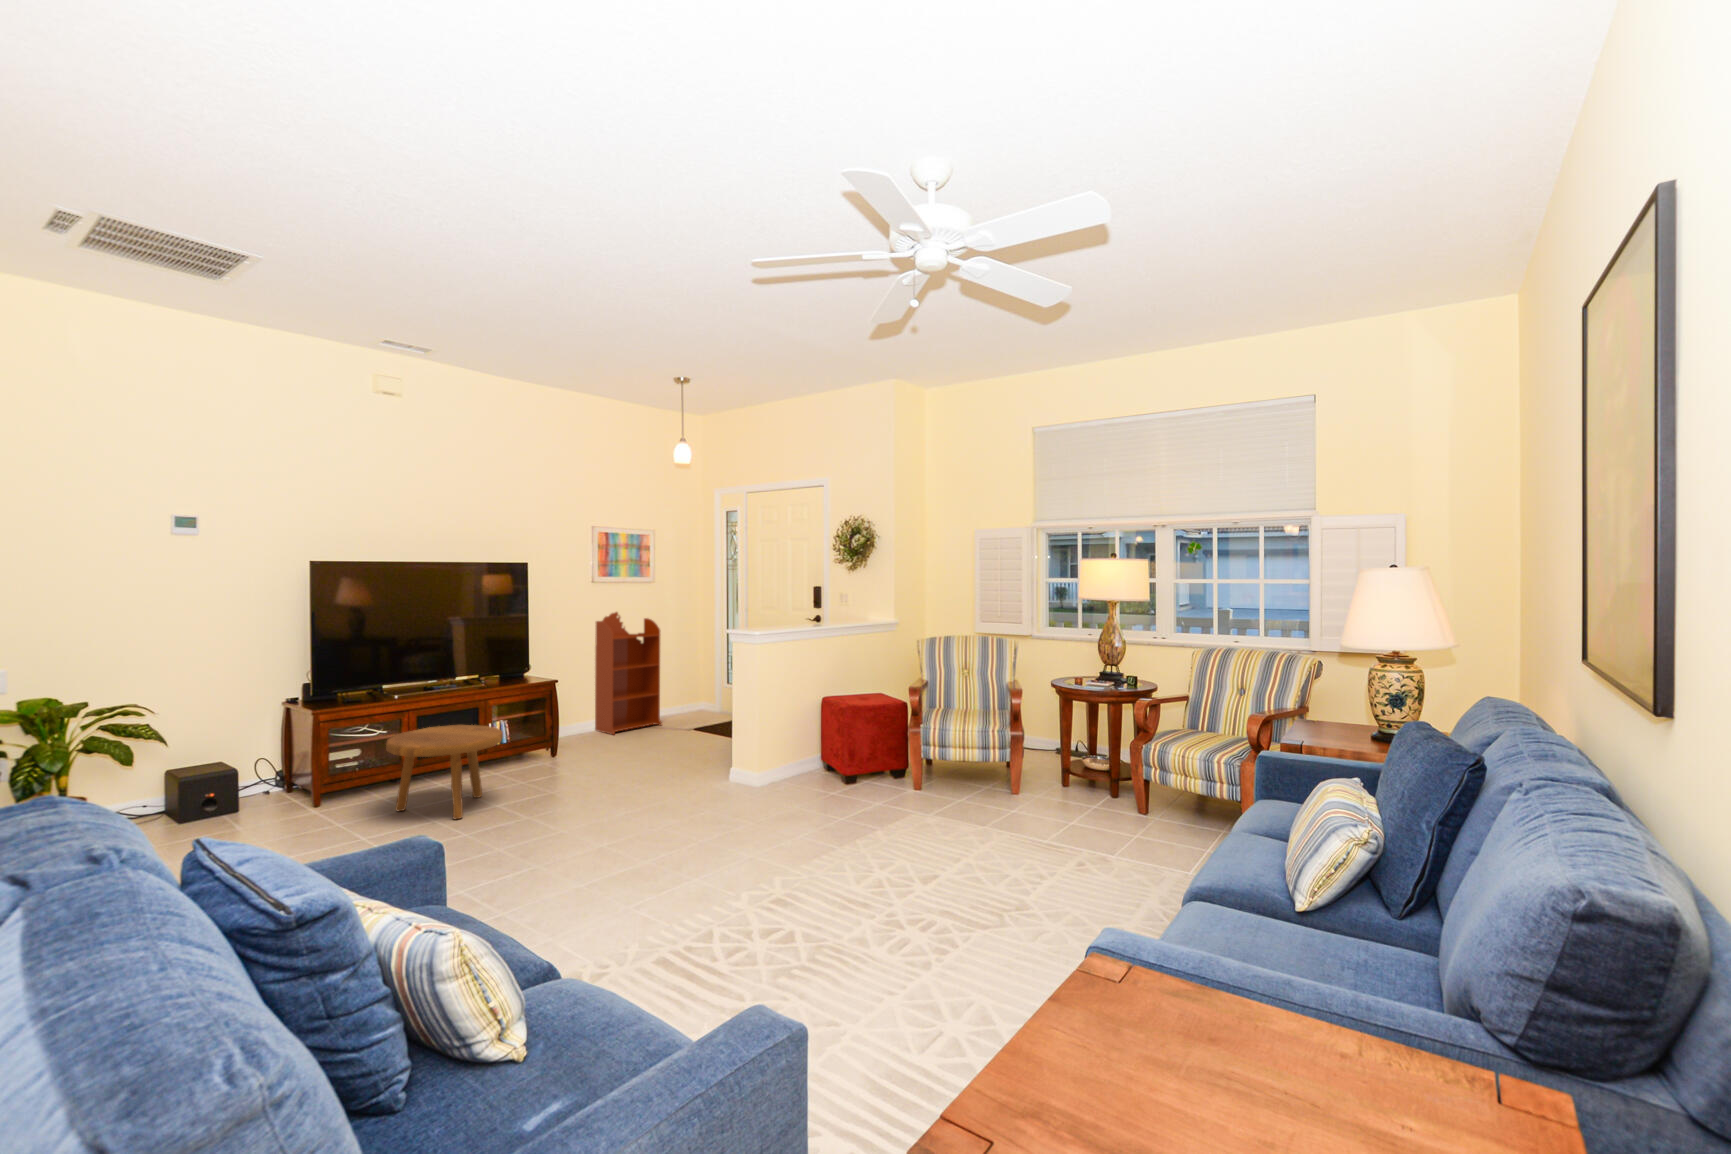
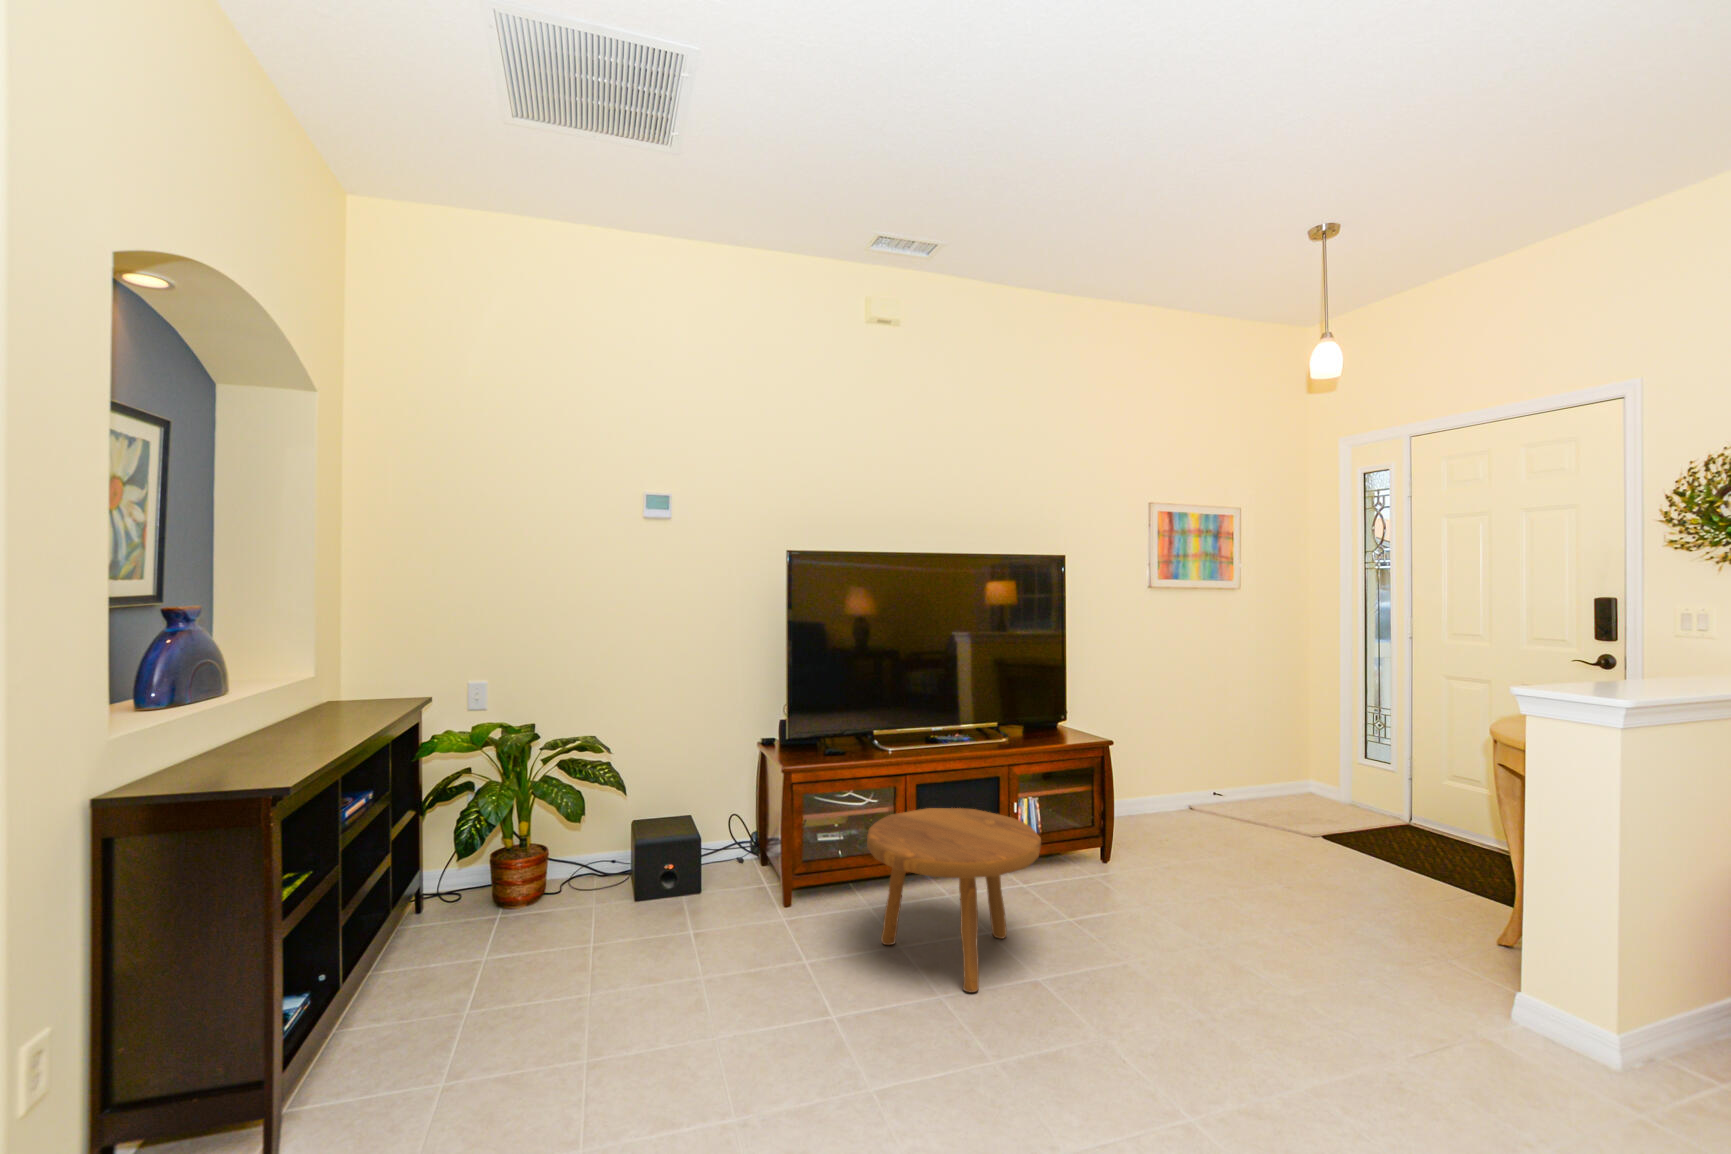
bookcase: present [595,612,662,735] -> none [1155,633,1264,829]

